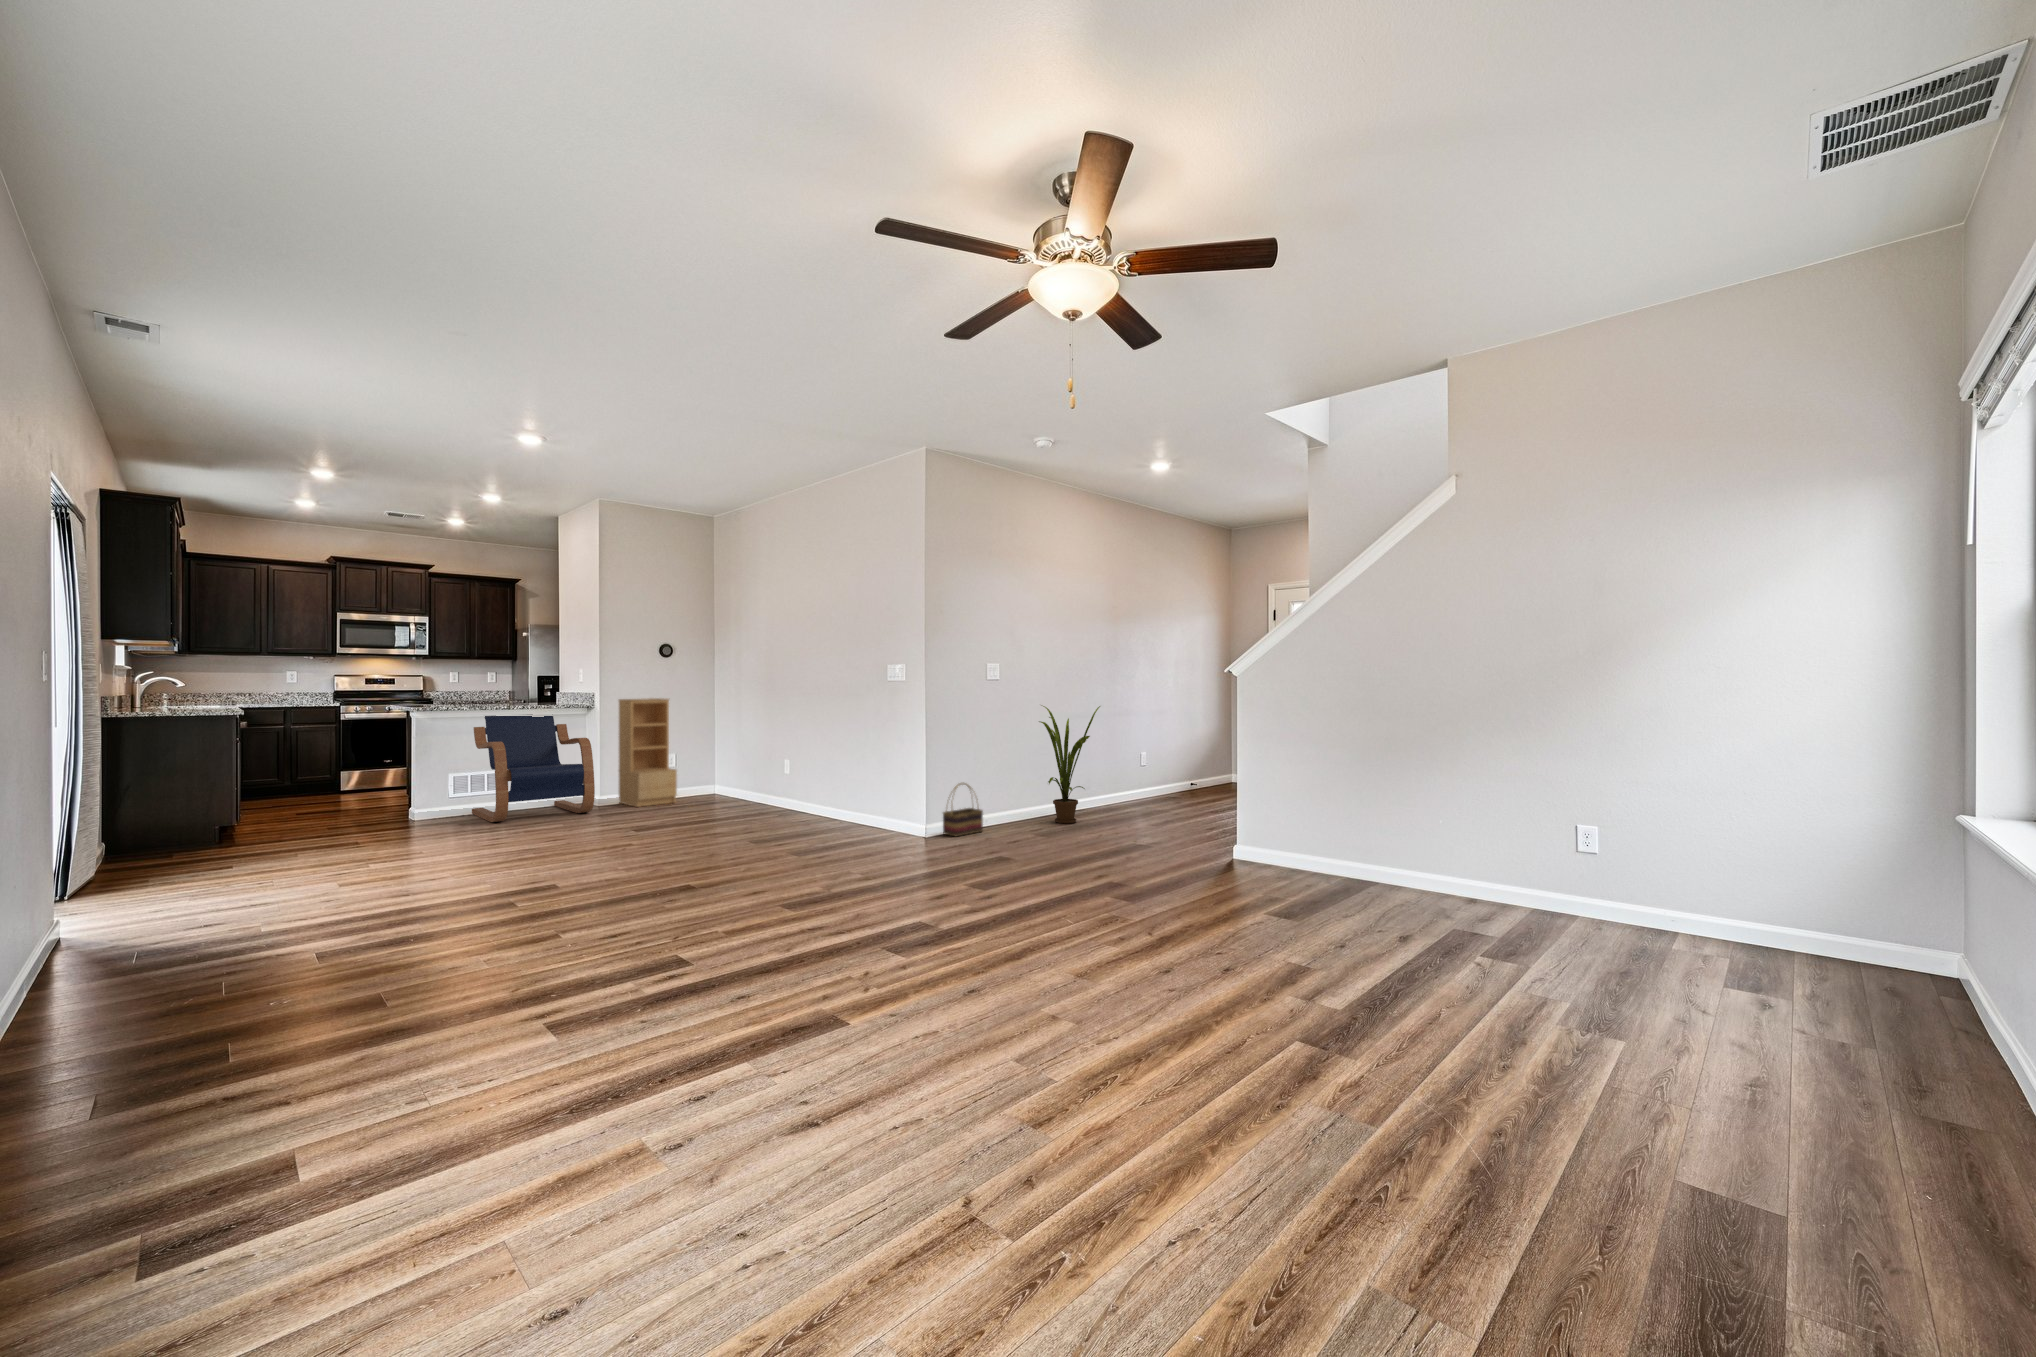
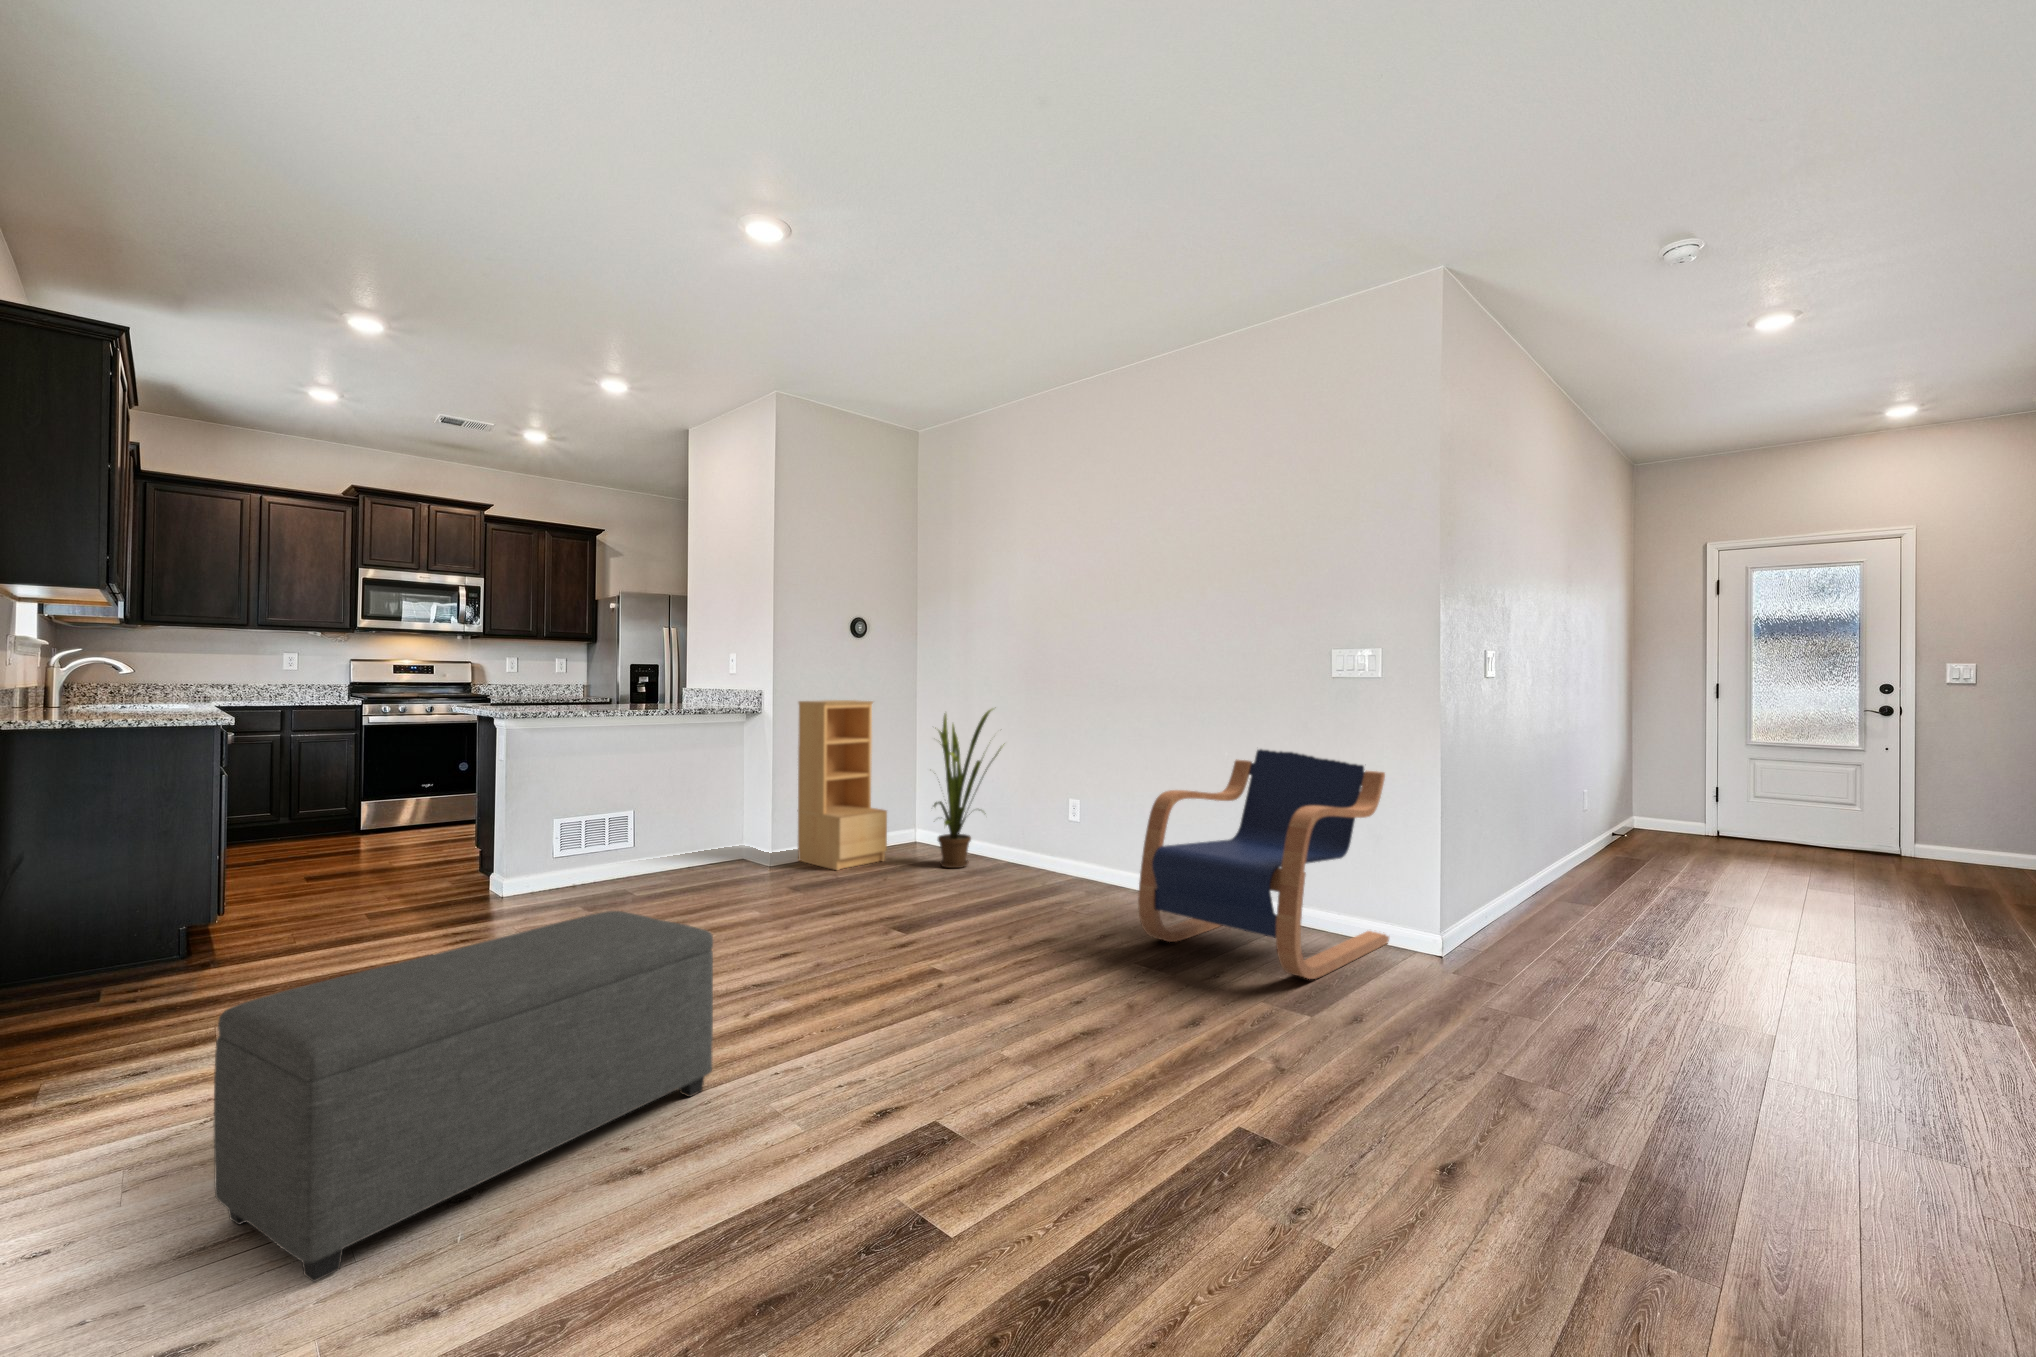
house plant: present [1039,706,1100,824] -> present [934,709,1004,868]
lounge chair: present [472,714,595,822] -> present [1138,749,1389,979]
basket: present [943,783,983,836] -> none [1445,858,1504,956]
ottoman: none [221,798,464,917] -> present [214,911,713,1282]

